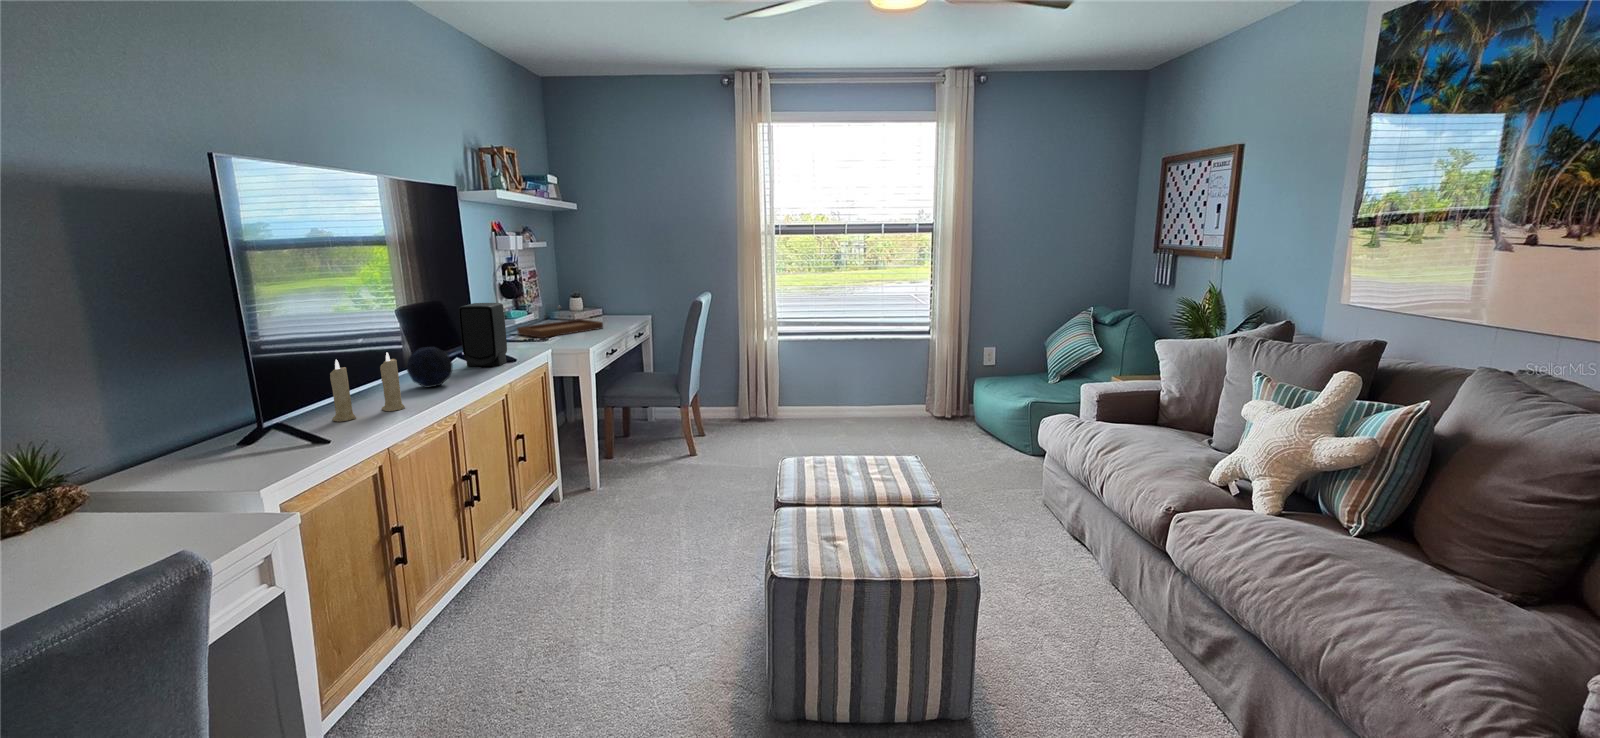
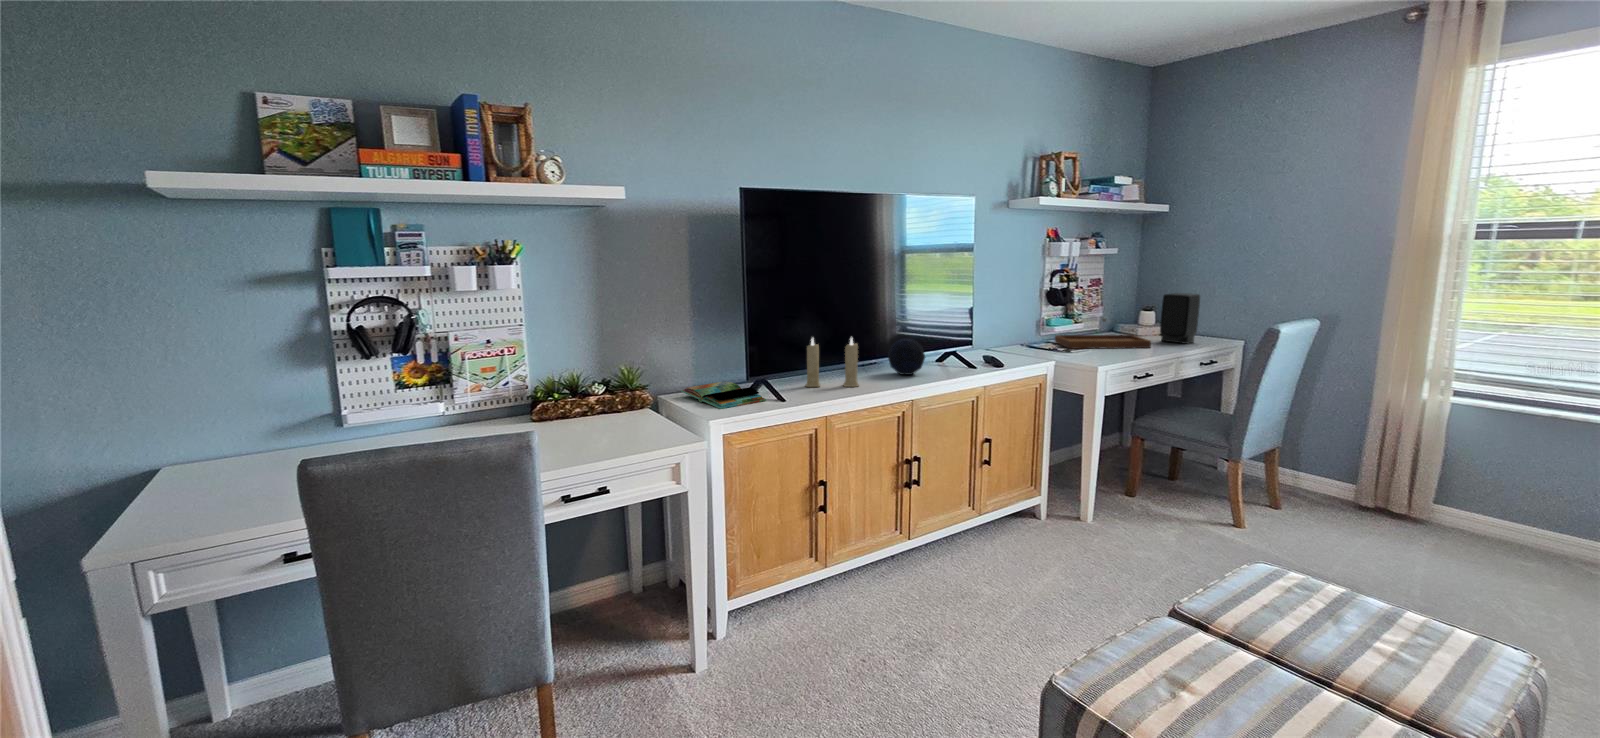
speaker: present [459,303,507,366] -> present [1160,293,1200,344]
book: none [159,436,319,472] -> present [681,381,766,409]

